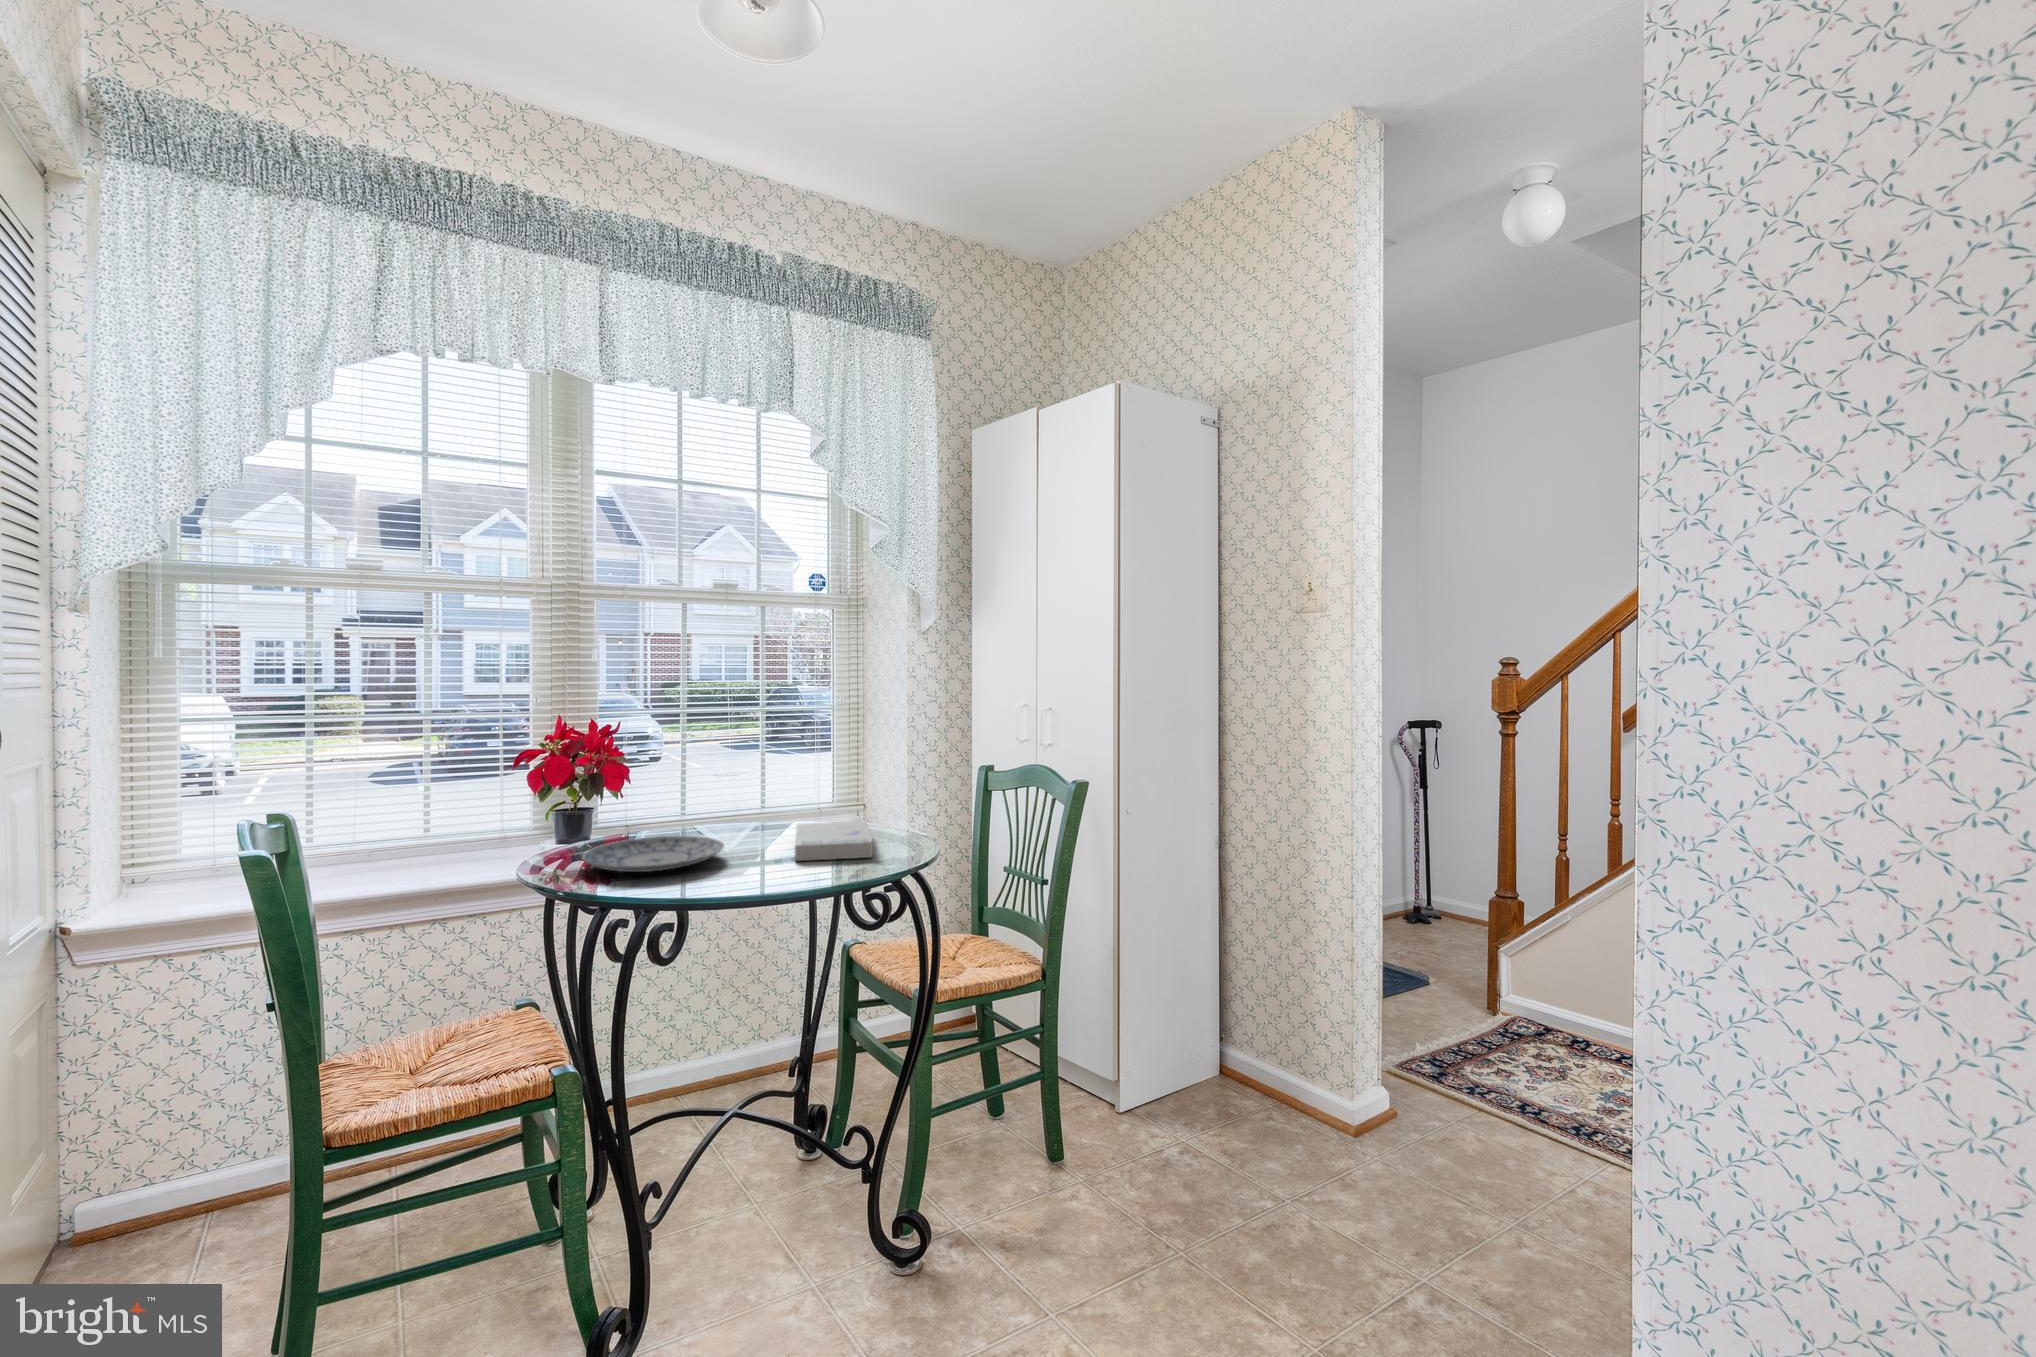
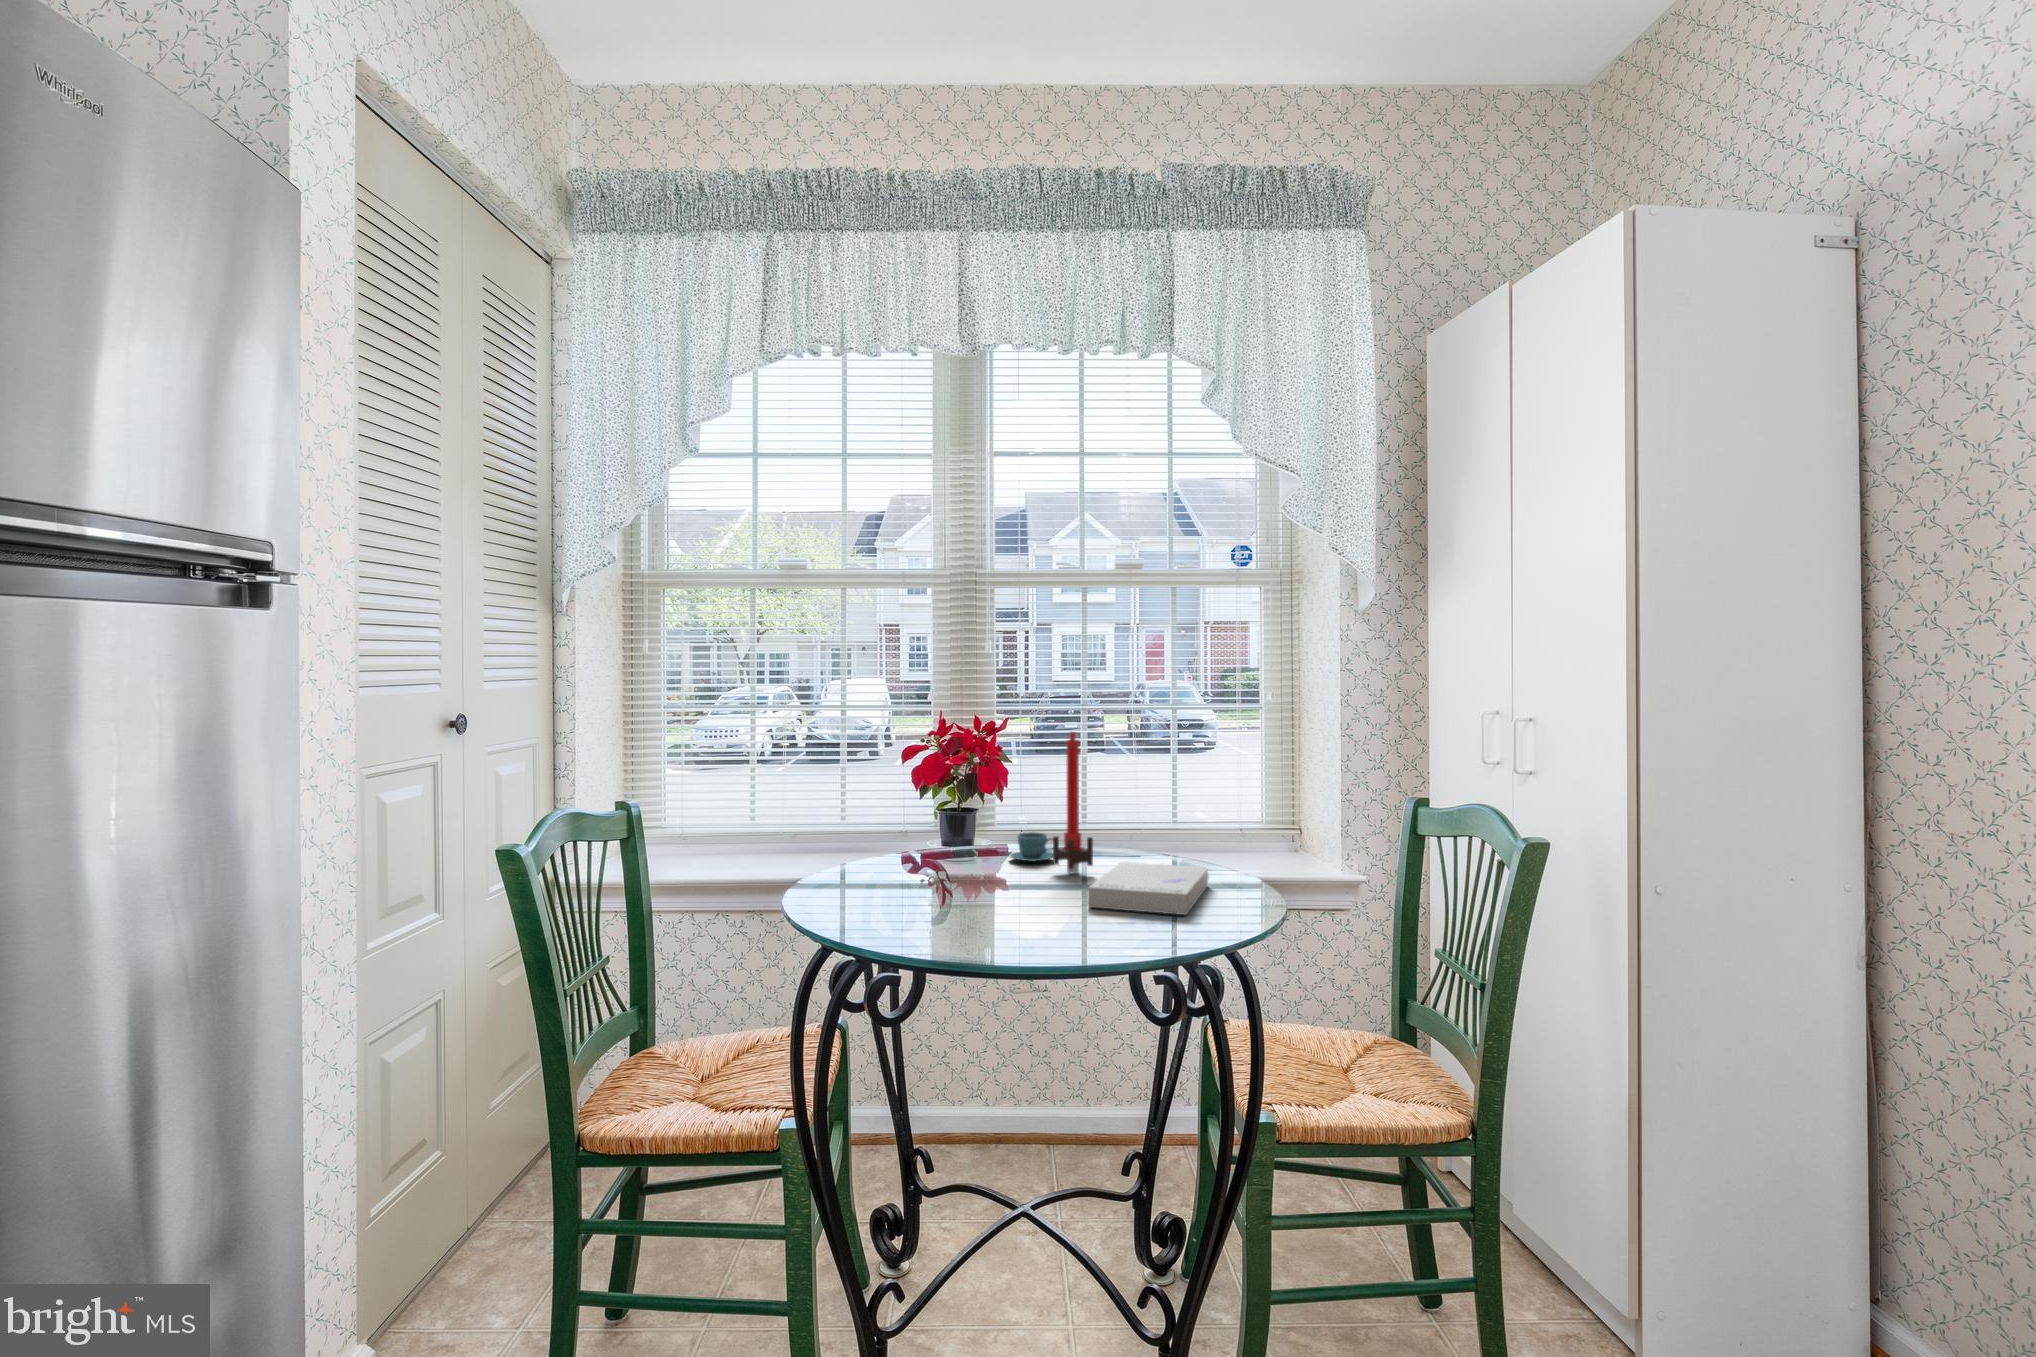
candle: none [738,723,771,838] -> present [1053,732,1093,874]
teacup: none [688,807,730,831] -> present [1010,832,1053,862]
plate: present [582,836,724,872] -> none [862,860,1015,898]

